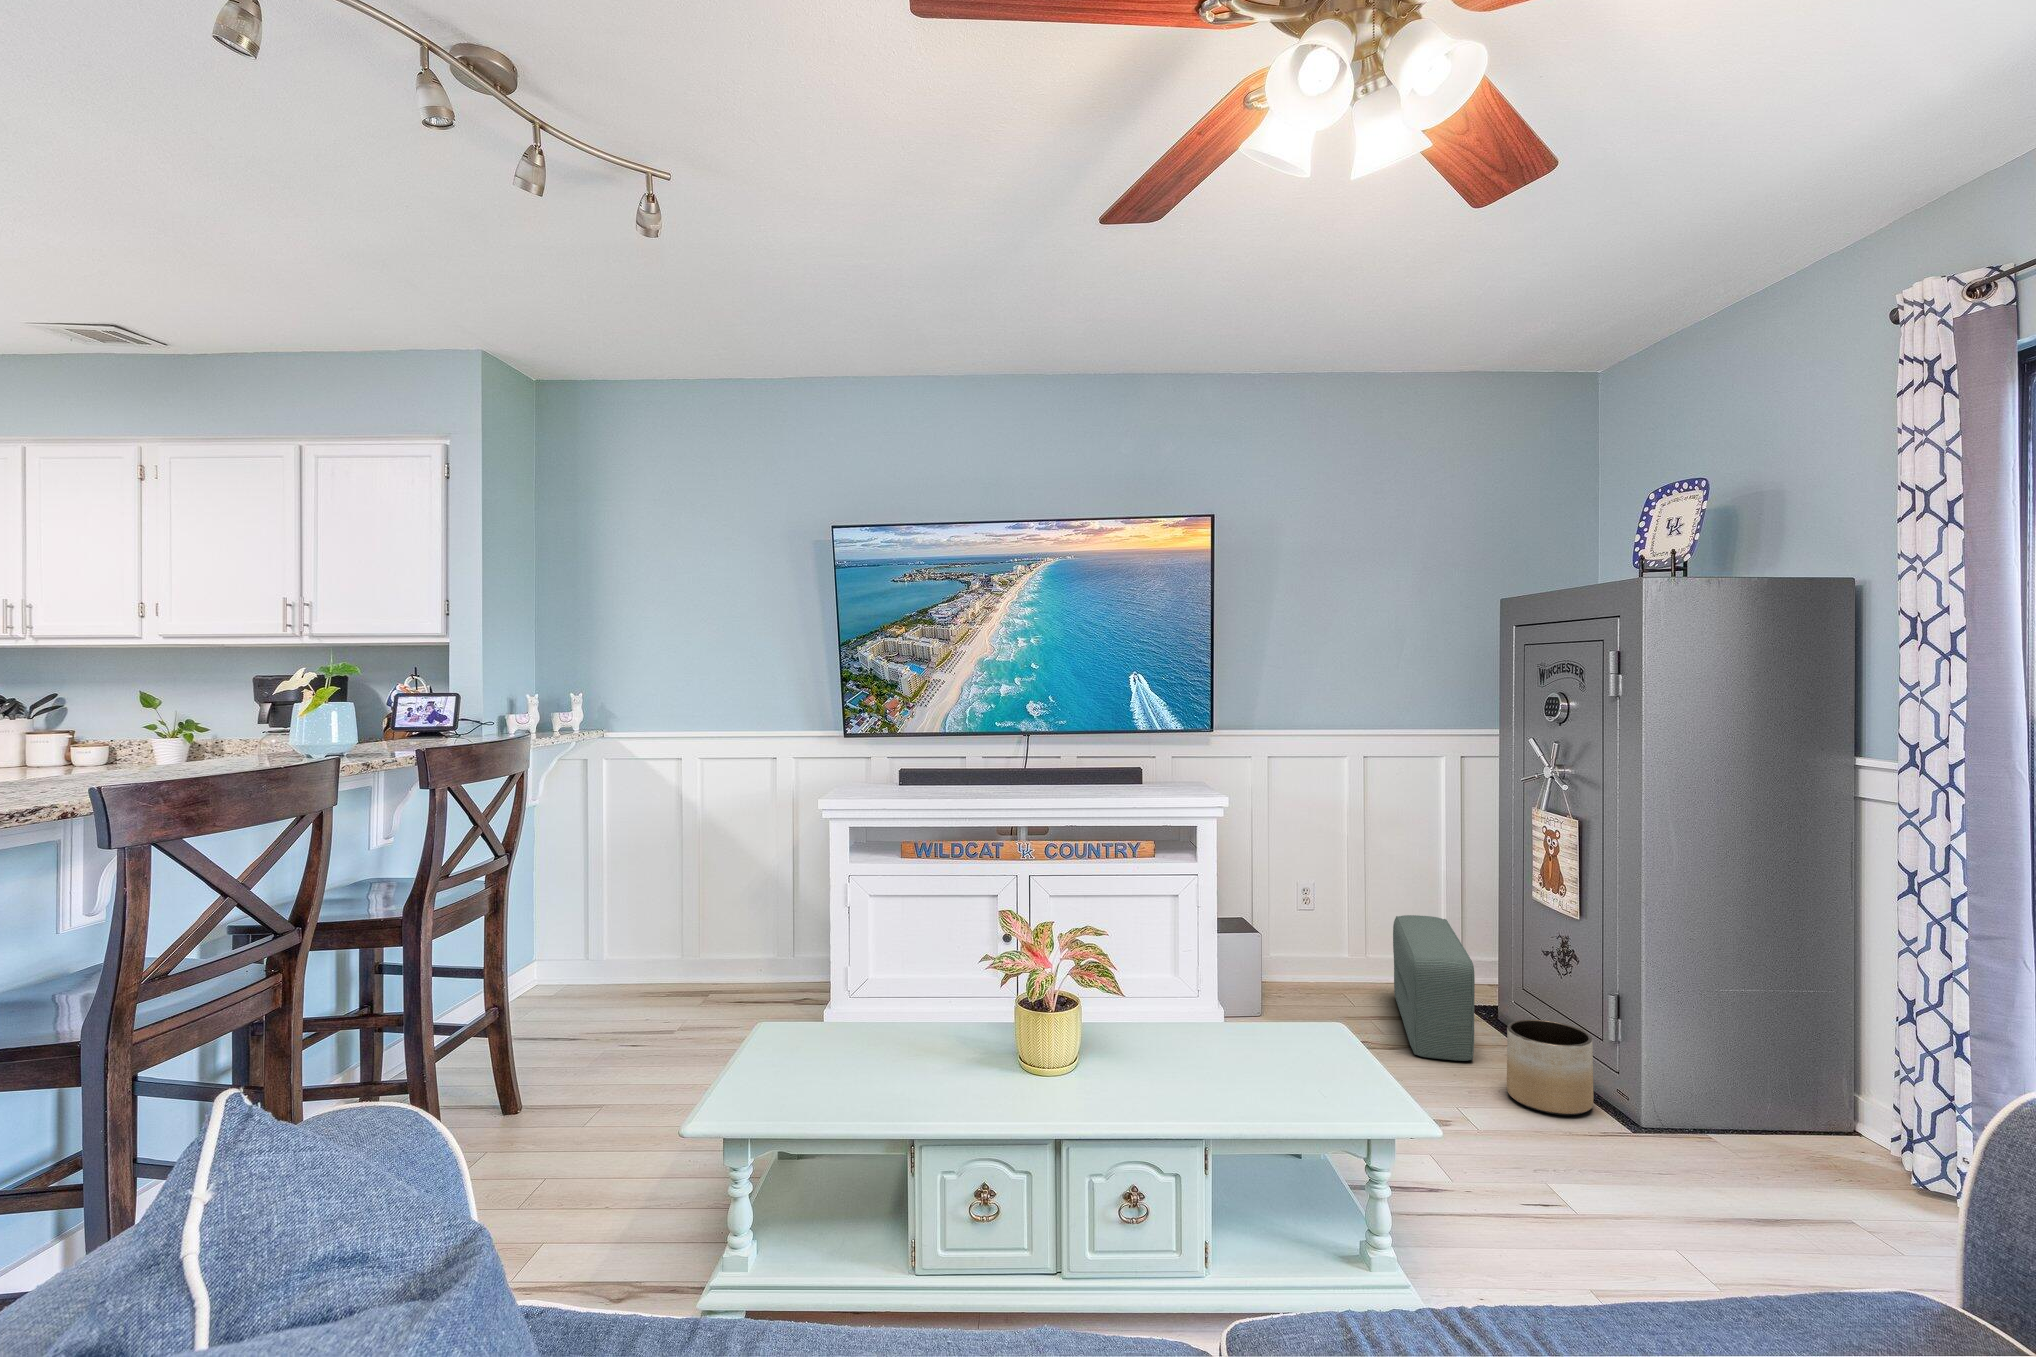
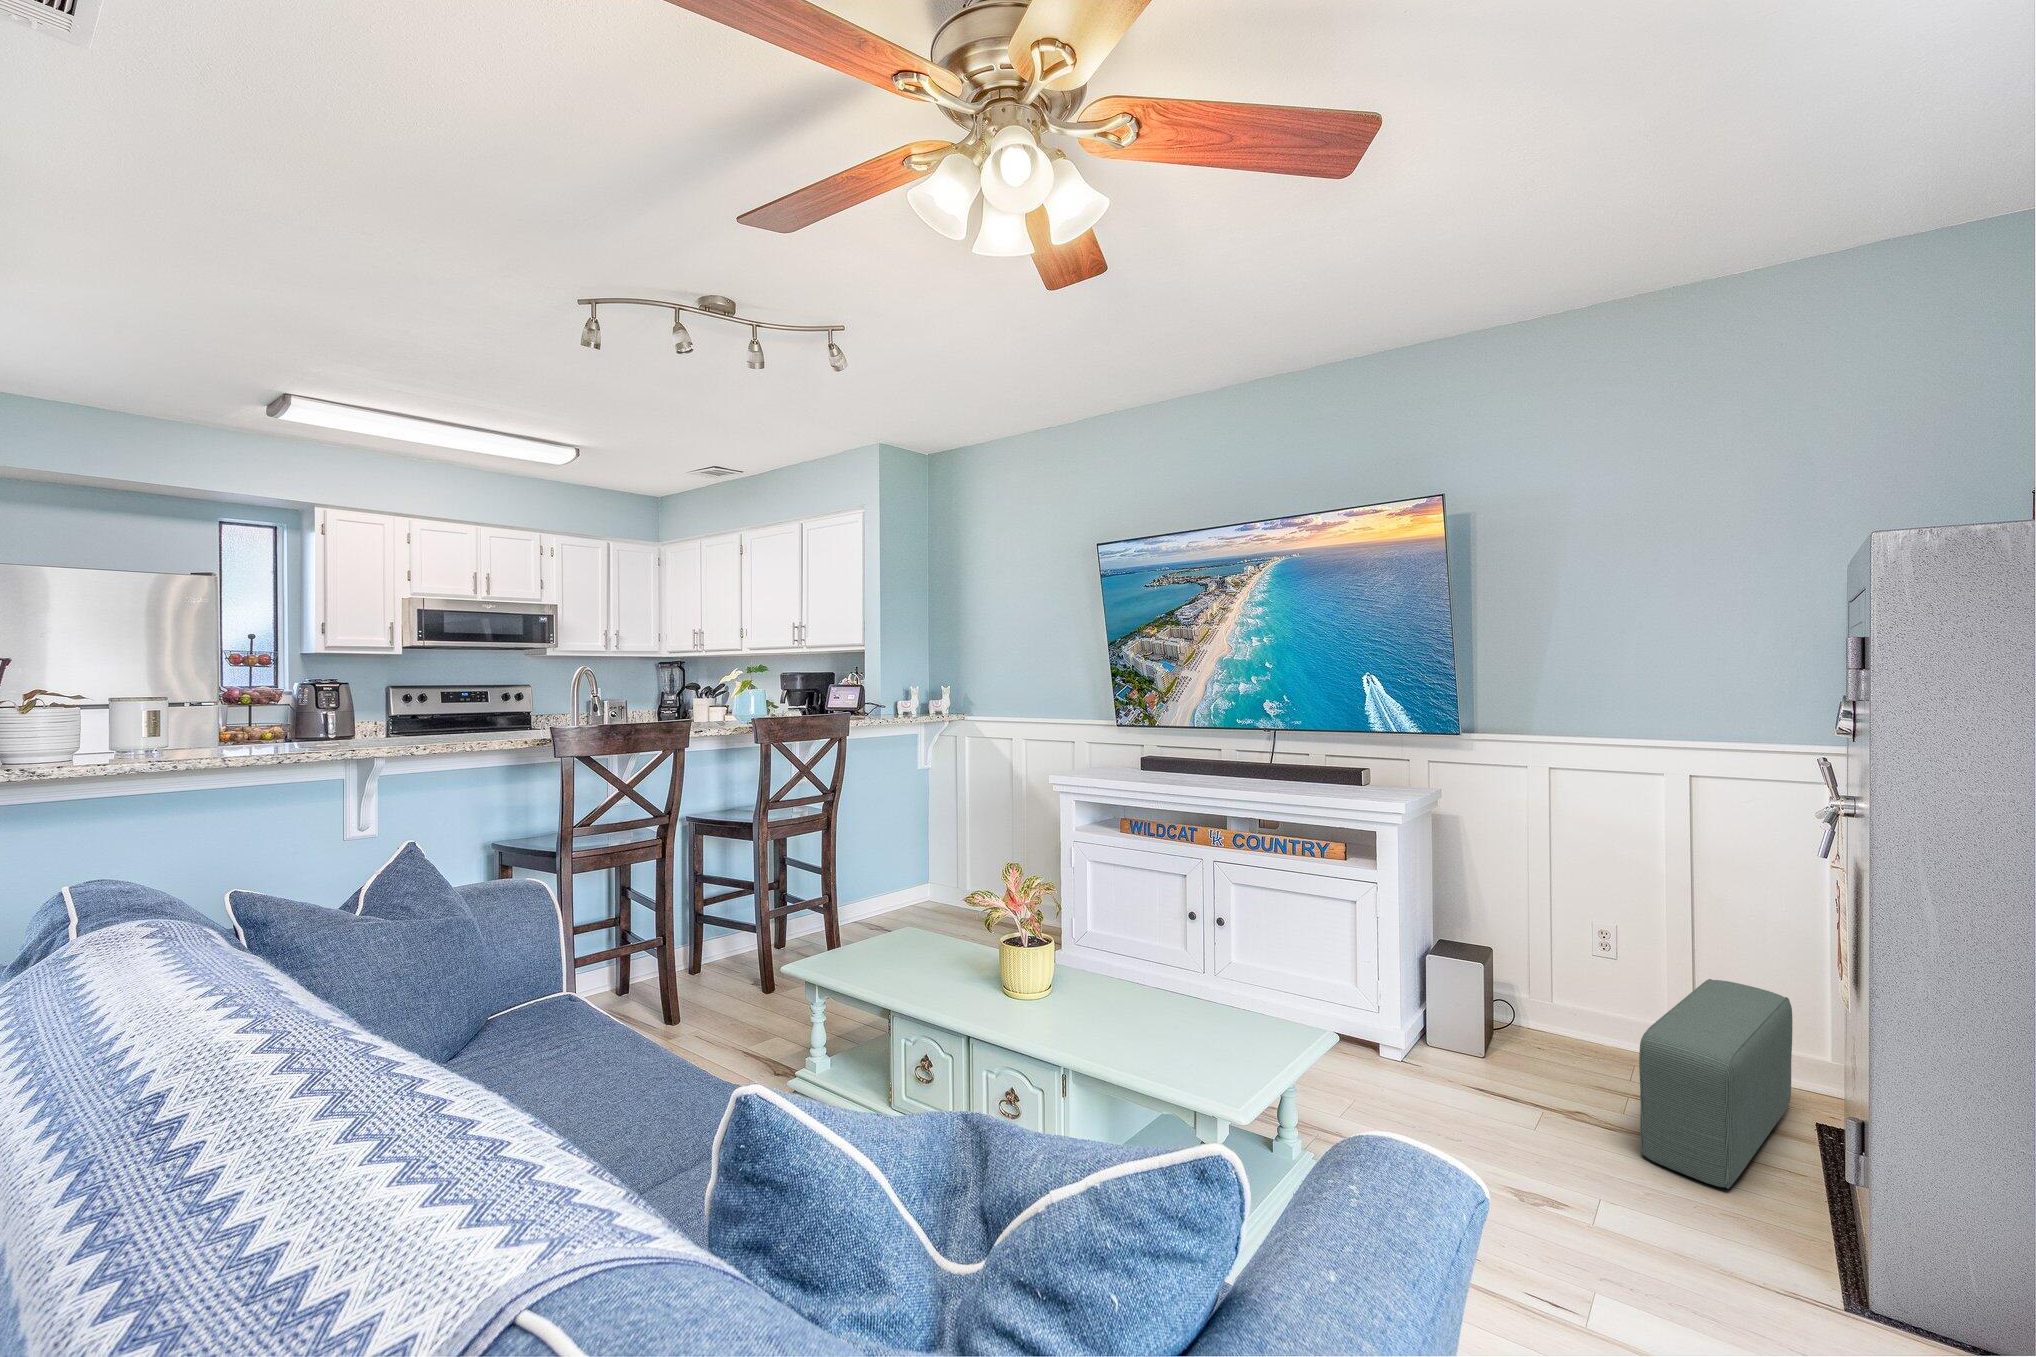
planter: present [1507,1020,1594,1115] -> none [1728,1155,1876,1319]

